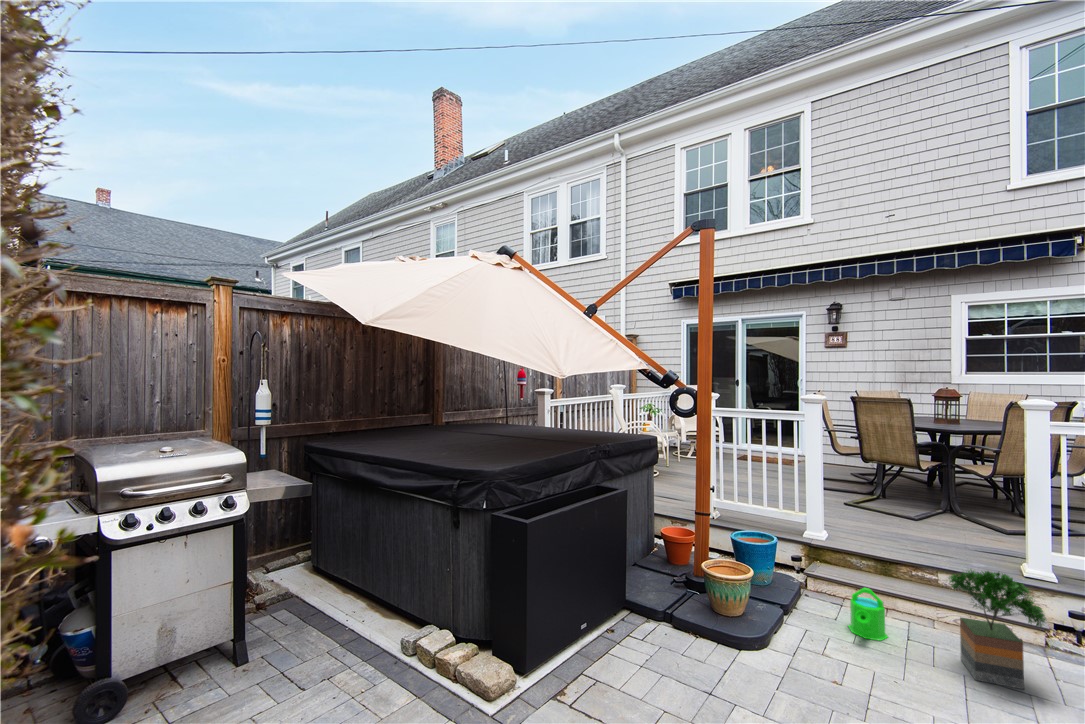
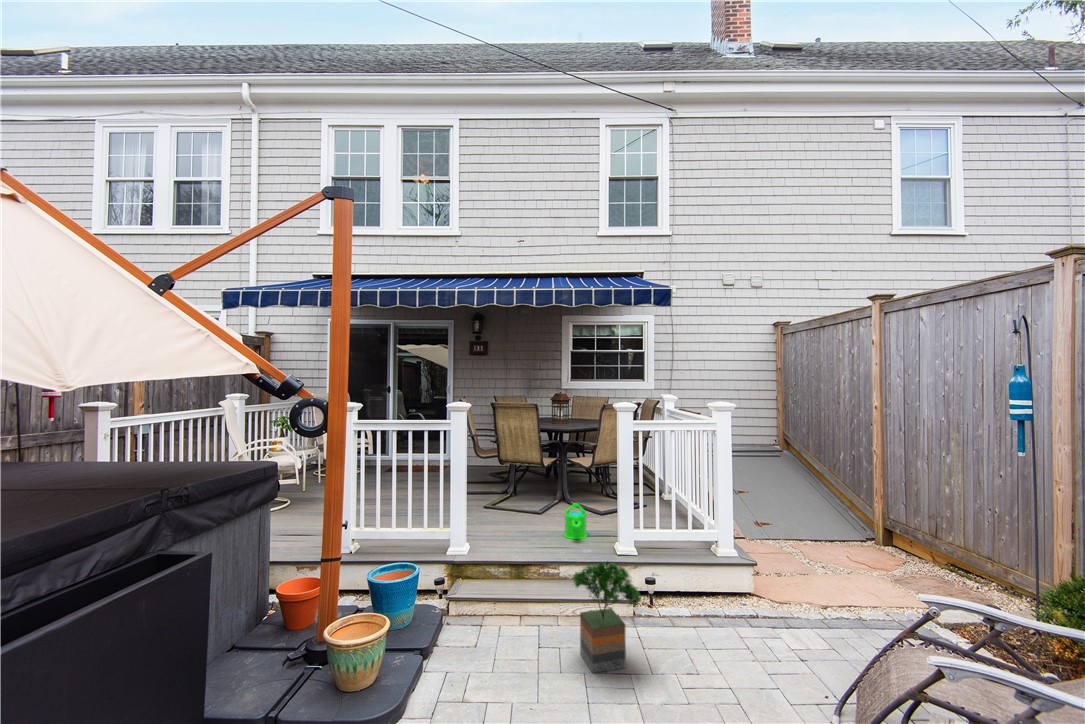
watering can: present [848,588,888,641] -> present [564,503,588,539]

